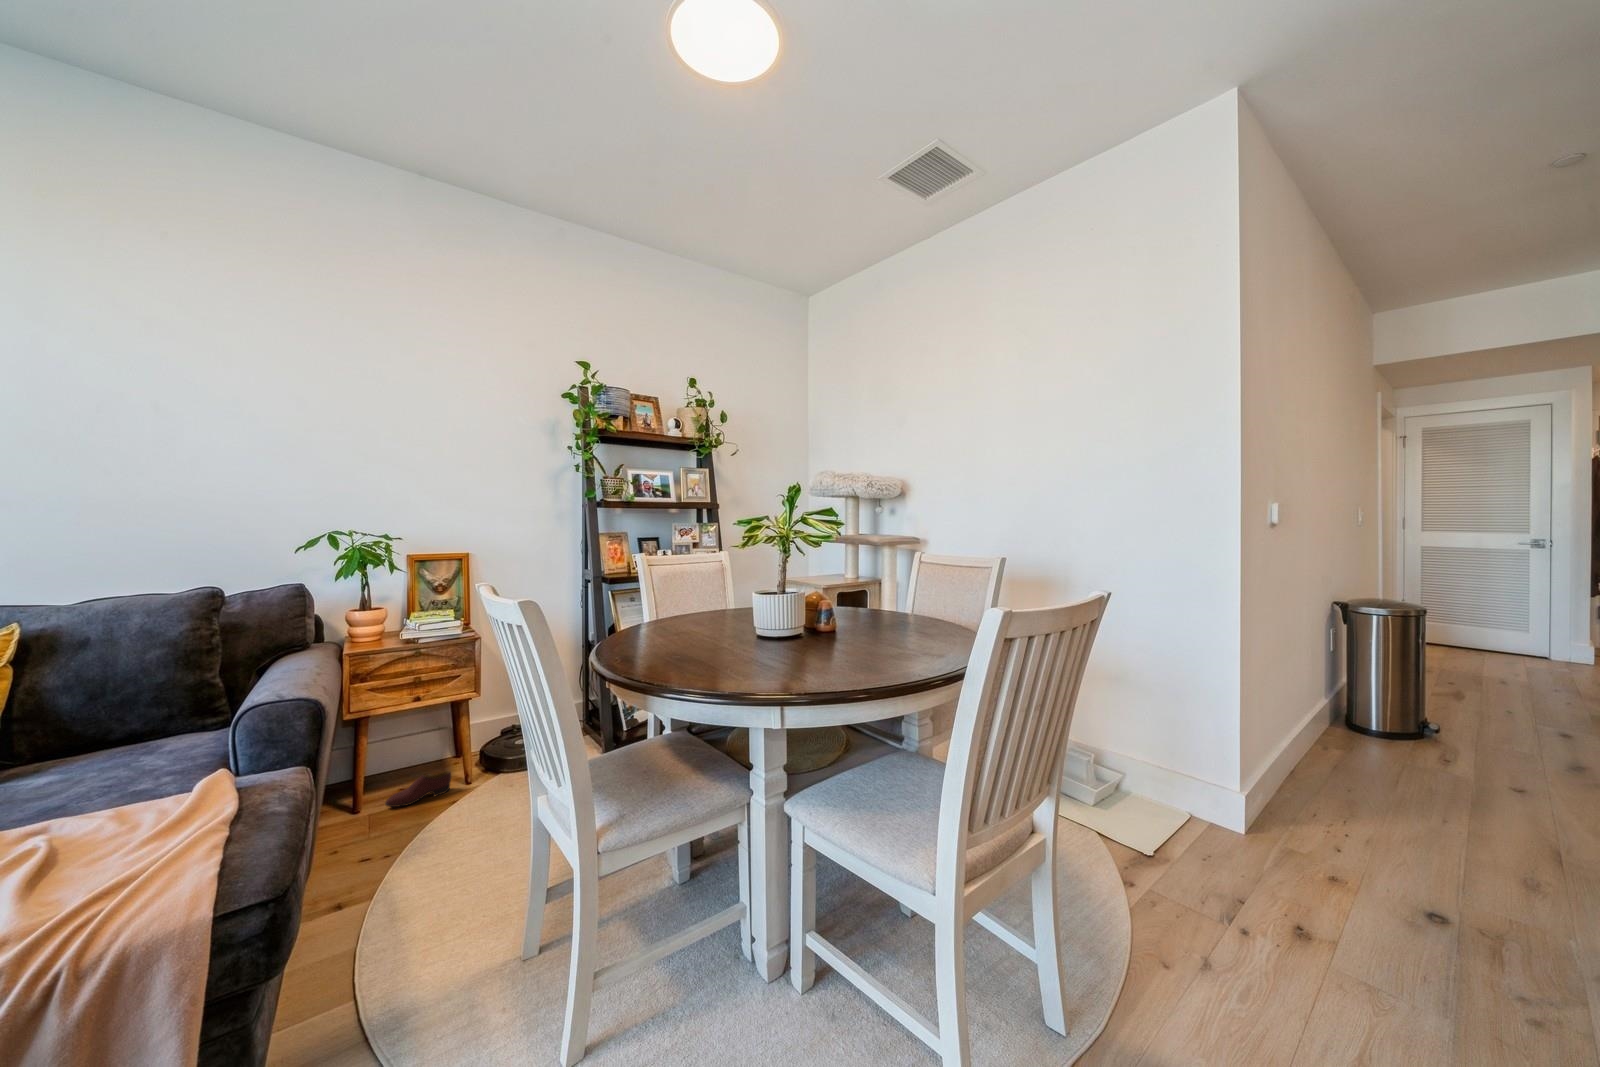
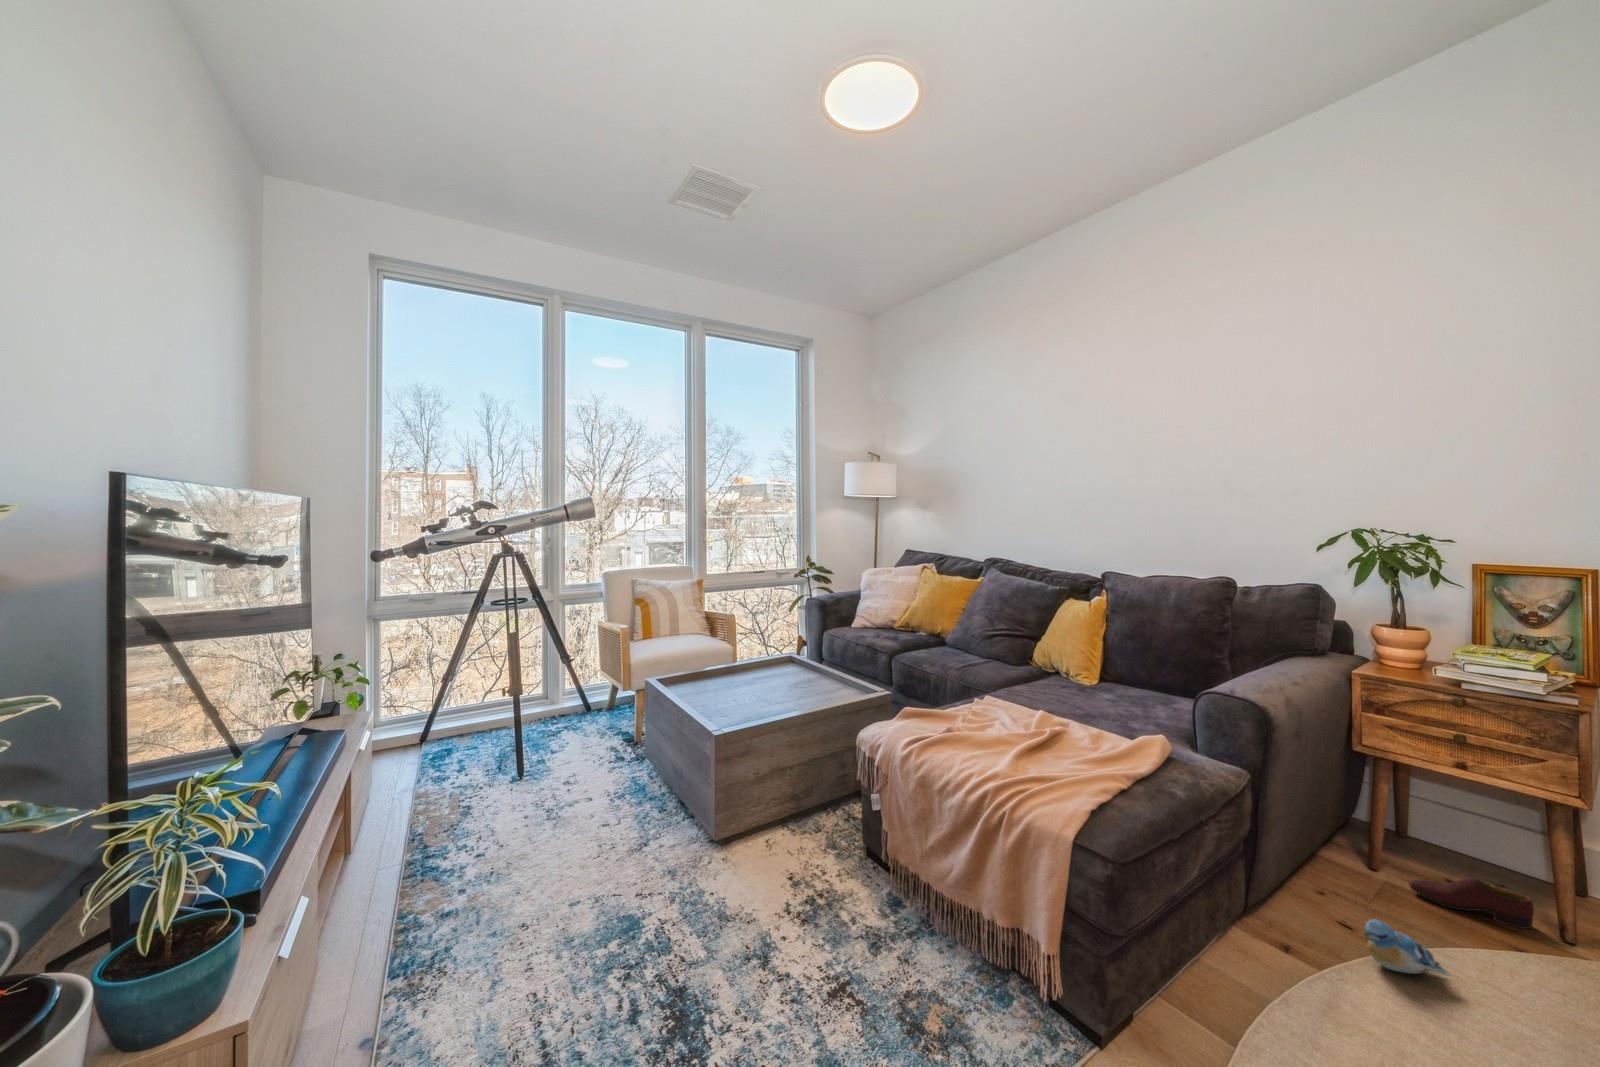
plush toy: none [393,831,440,865] -> present [1364,920,1451,976]

